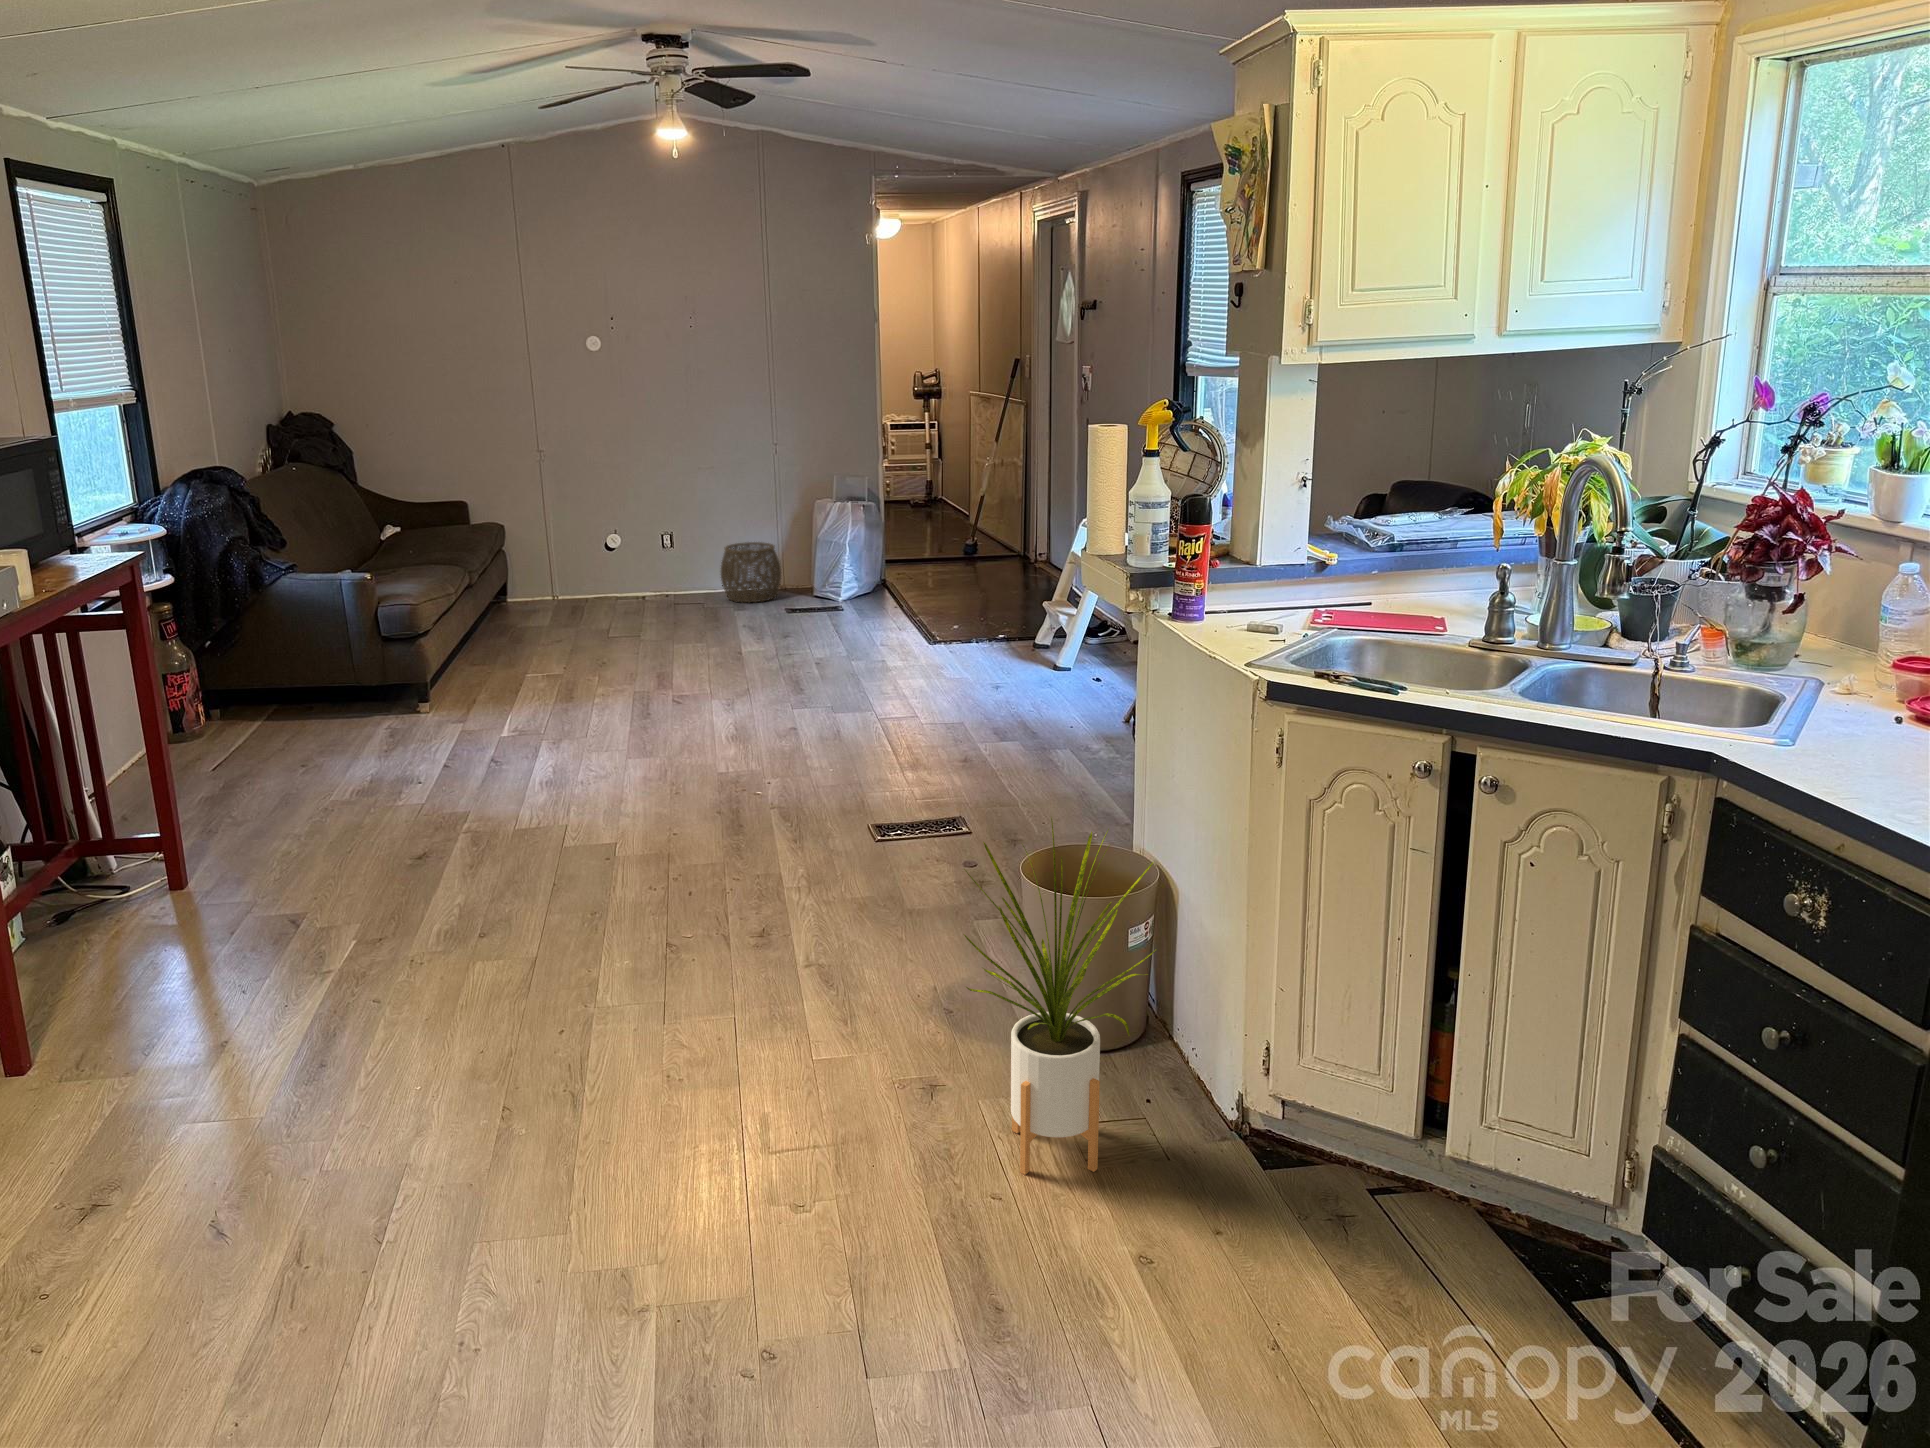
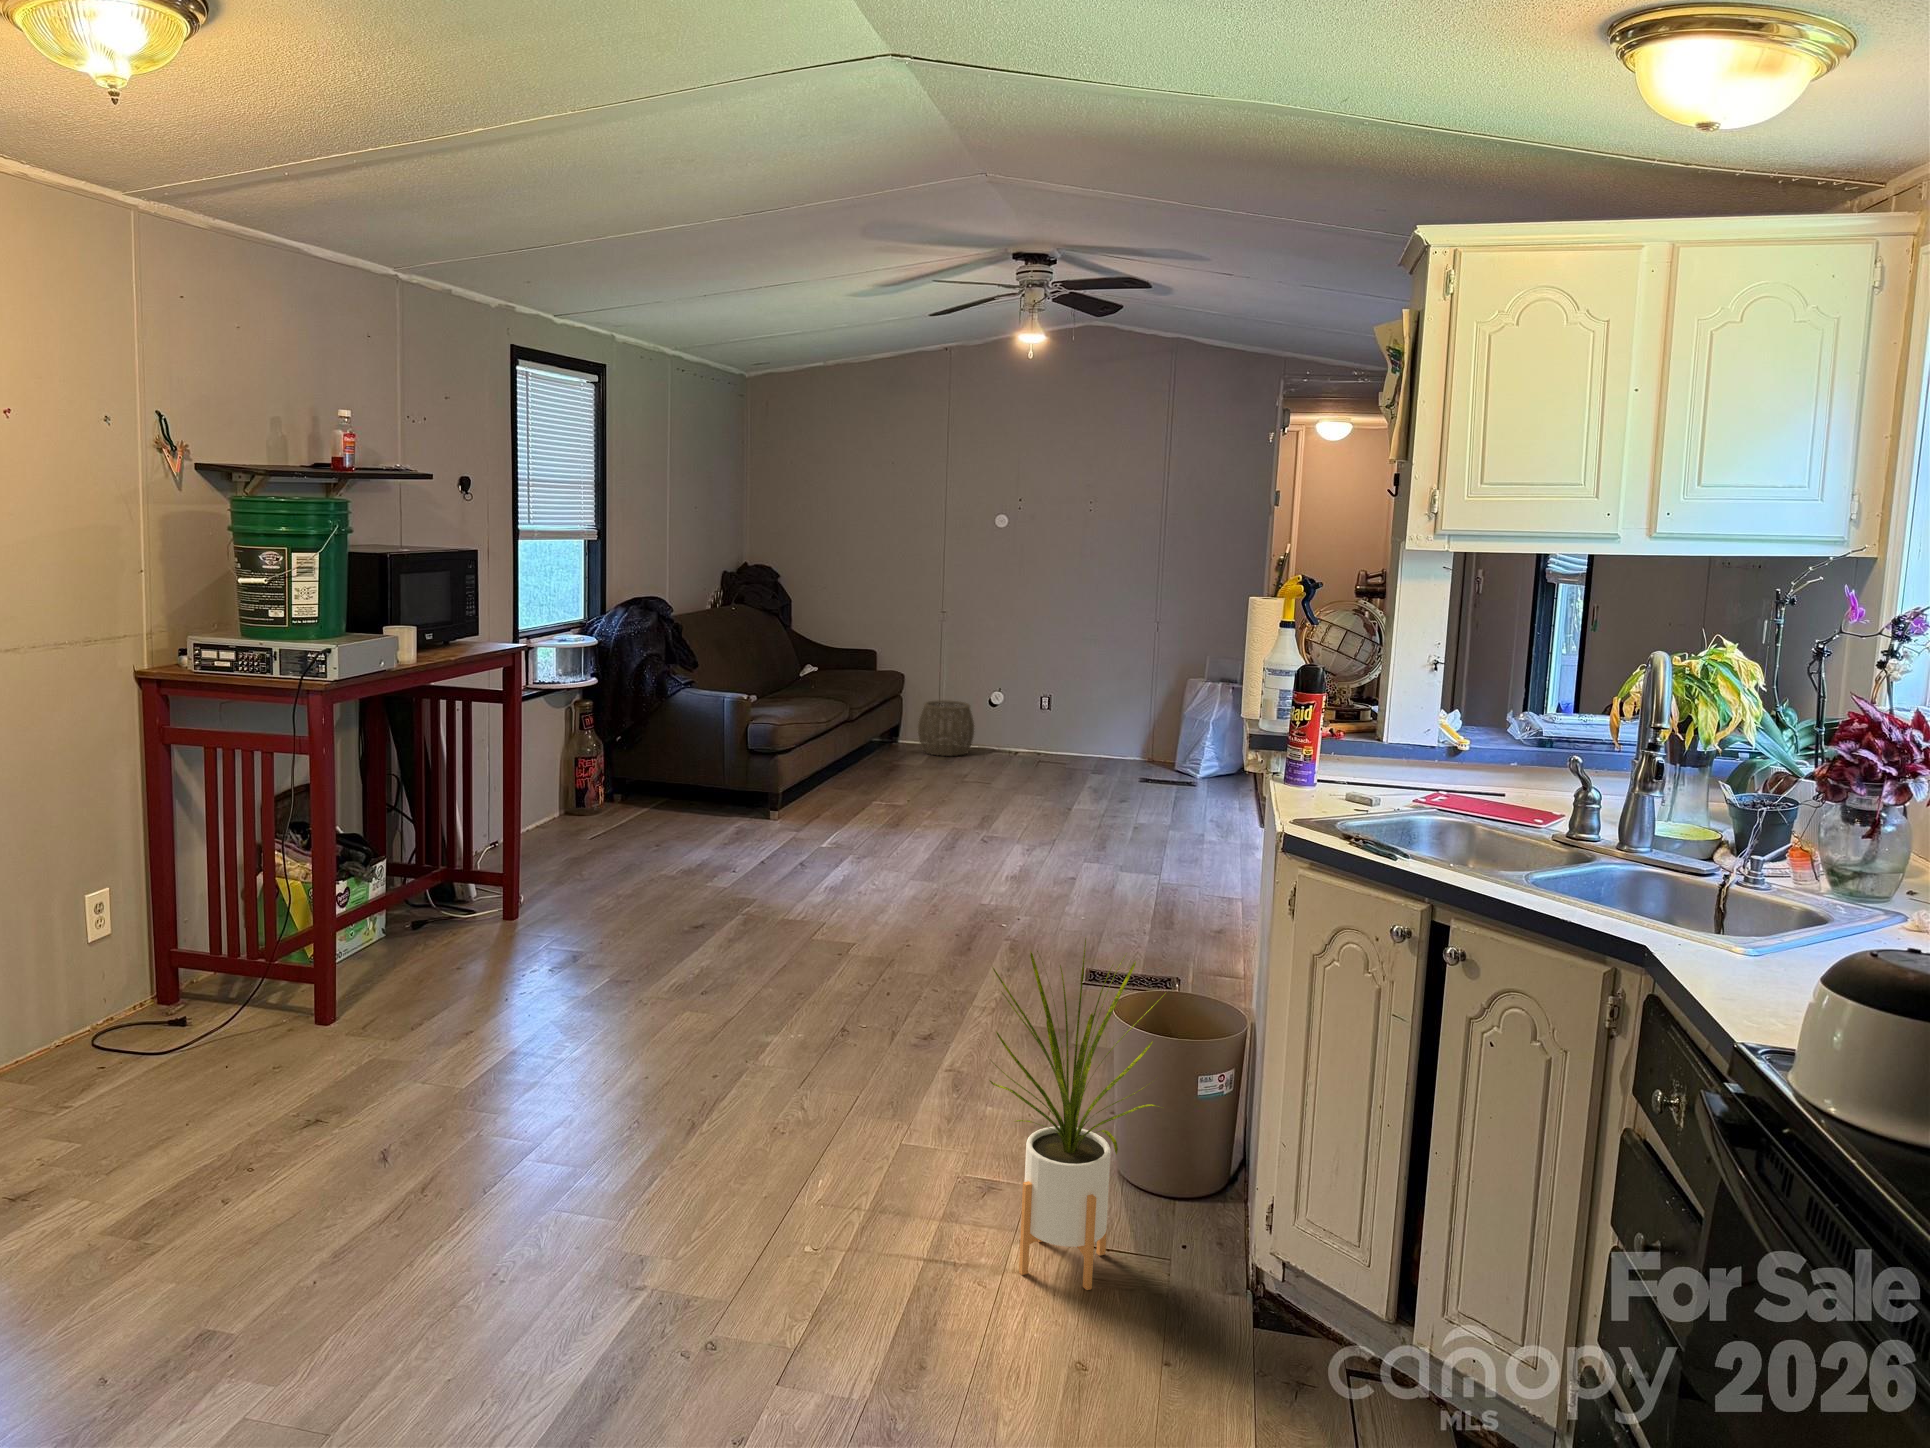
woven basket: present [721,542,781,603] -> present [918,700,974,756]

